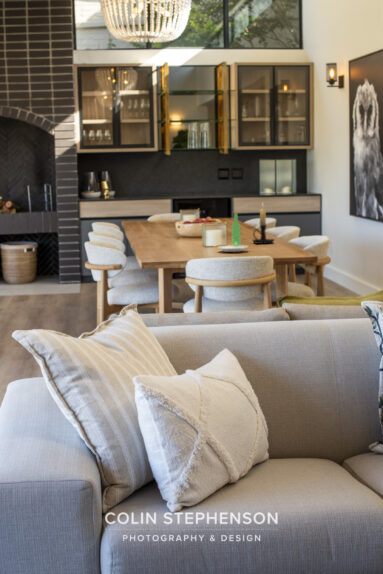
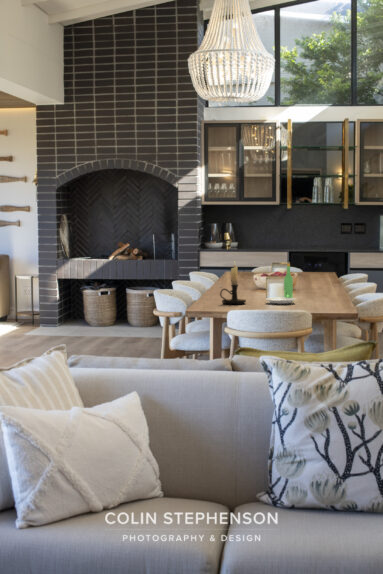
candle holder: present [253,204,274,244] -> present [220,261,246,304]

